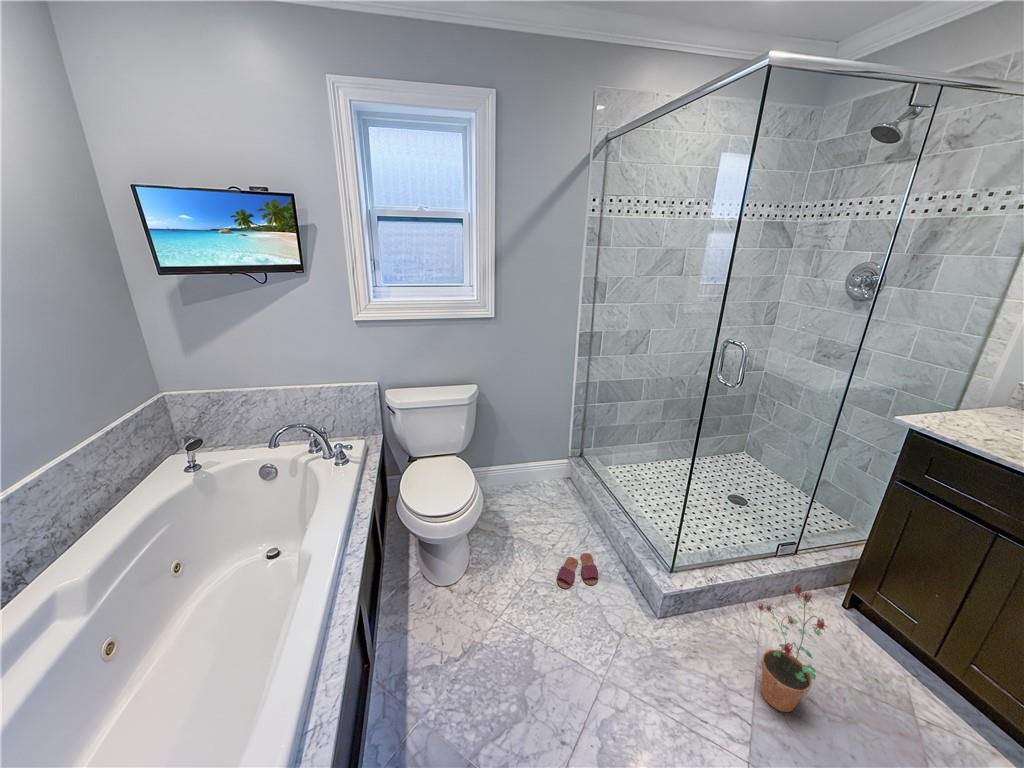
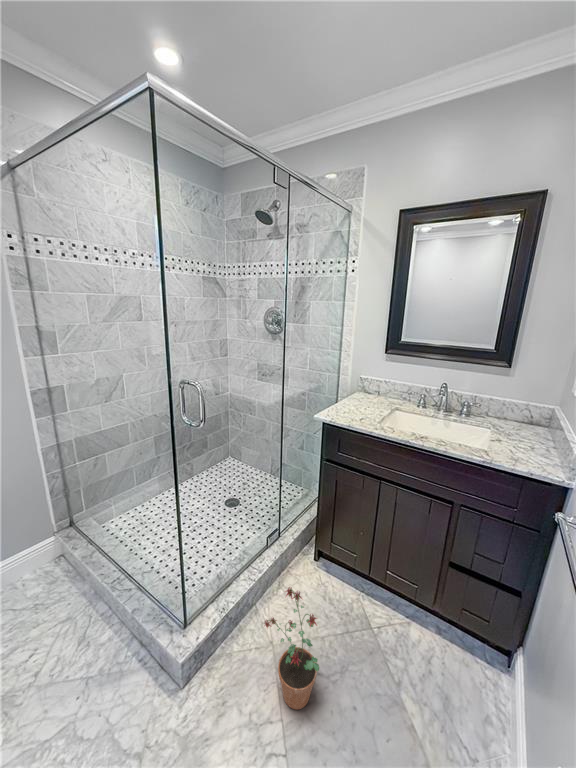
slippers: present [557,553,598,589] -> none [44,651,107,737]

